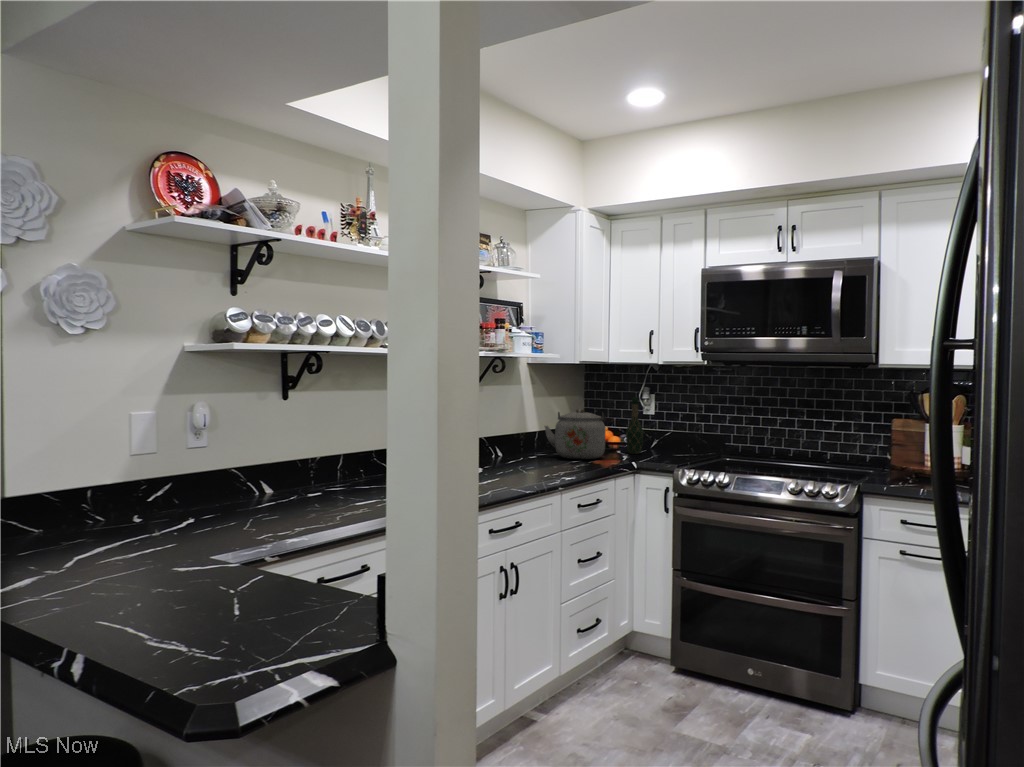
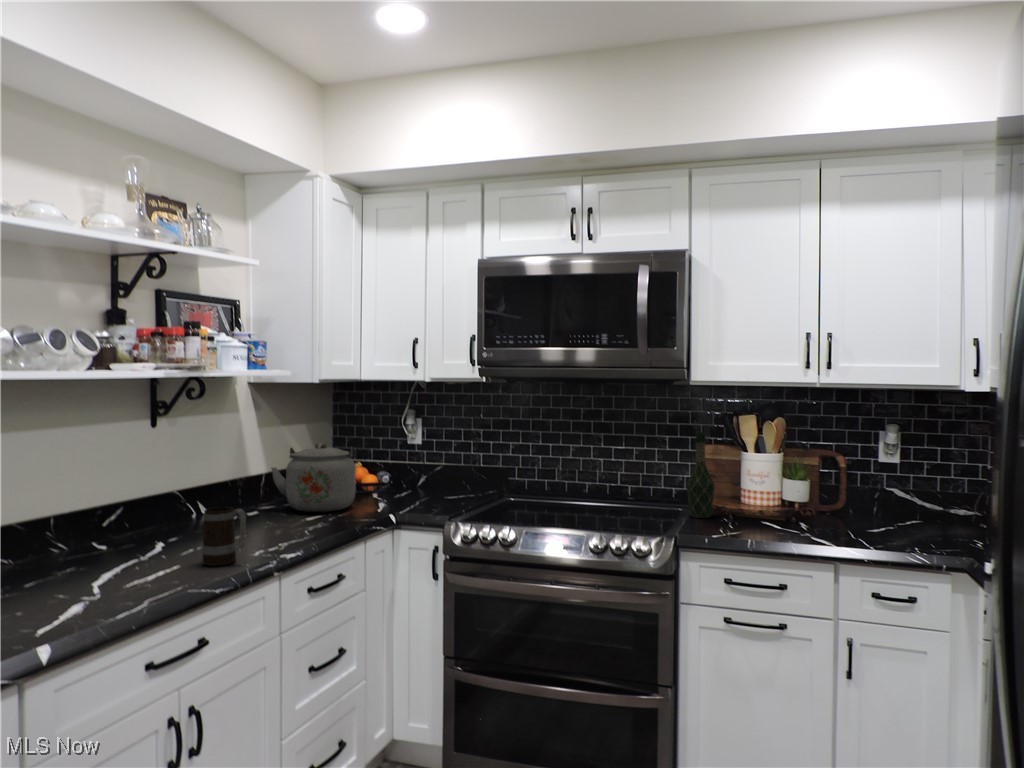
wine bottle: present [626,397,644,454] -> present [687,432,715,518]
mug: none [512,444,541,481] -> present [202,507,246,566]

